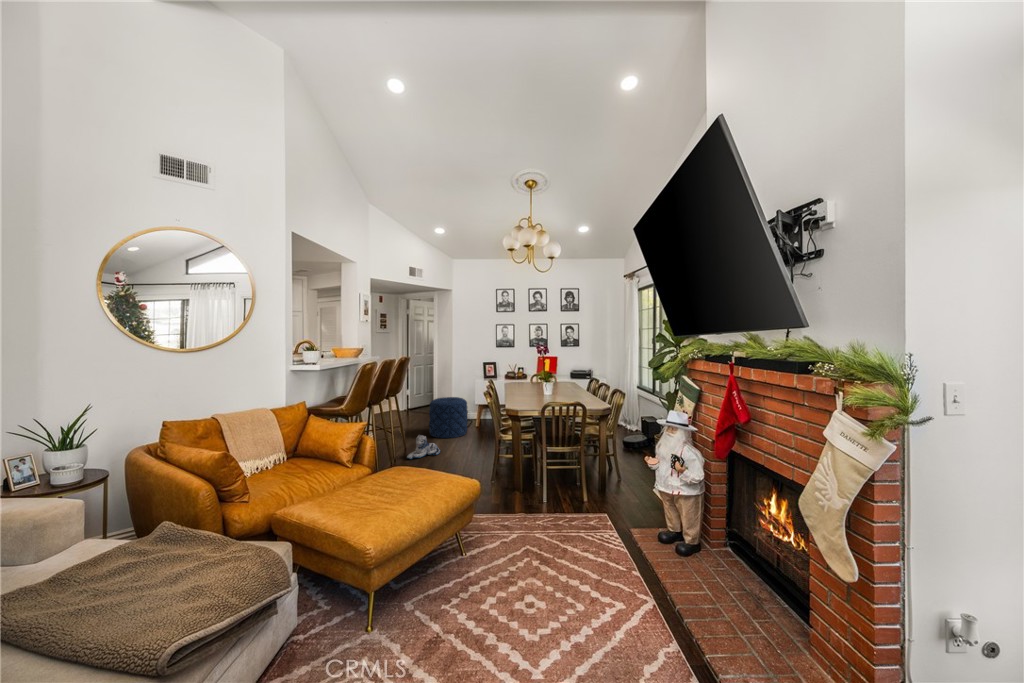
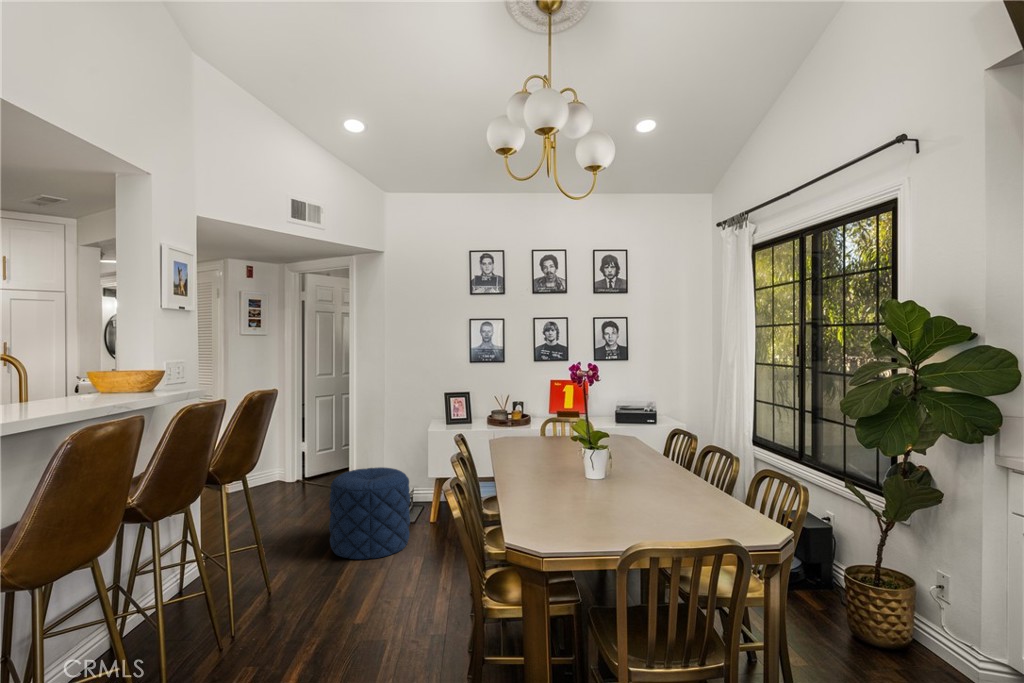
plush toy: present [407,435,441,459] -> none [257,574,343,638]

